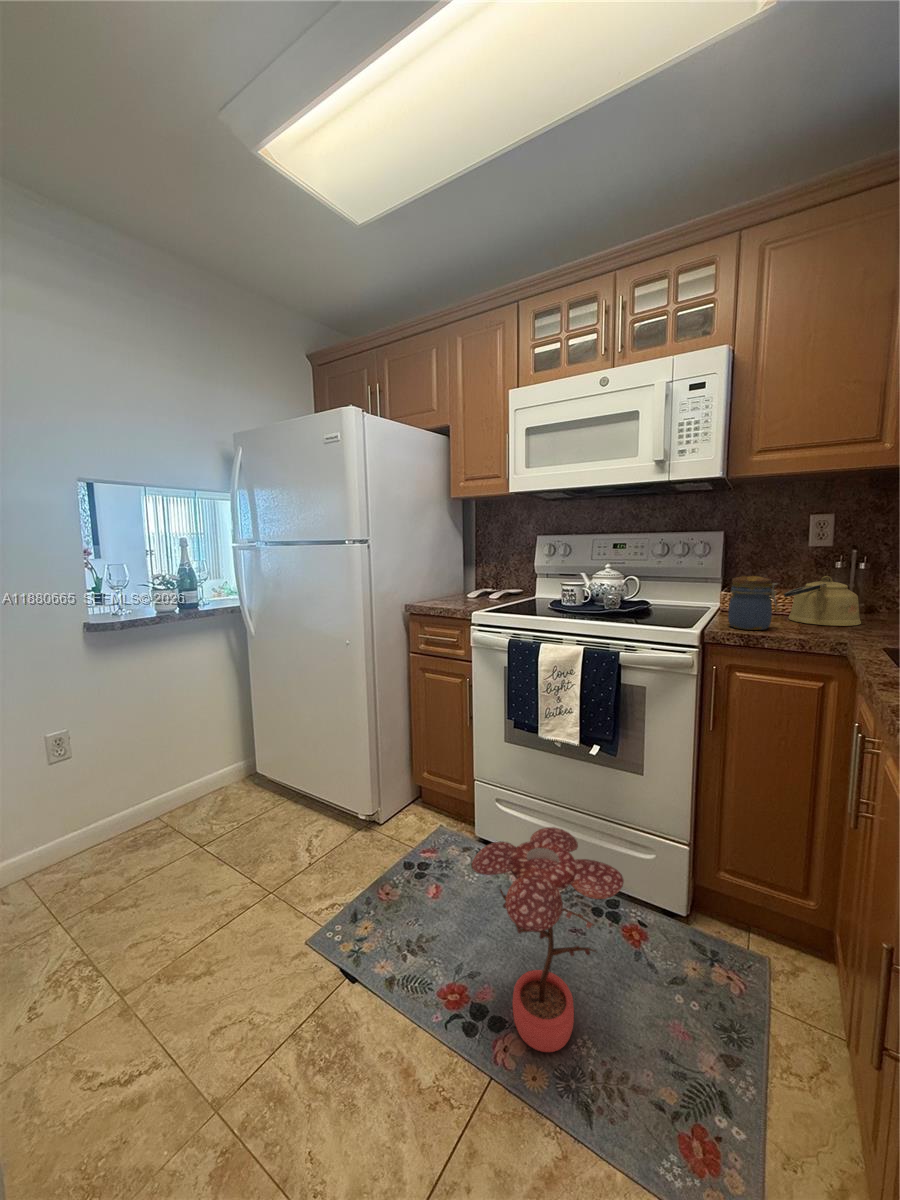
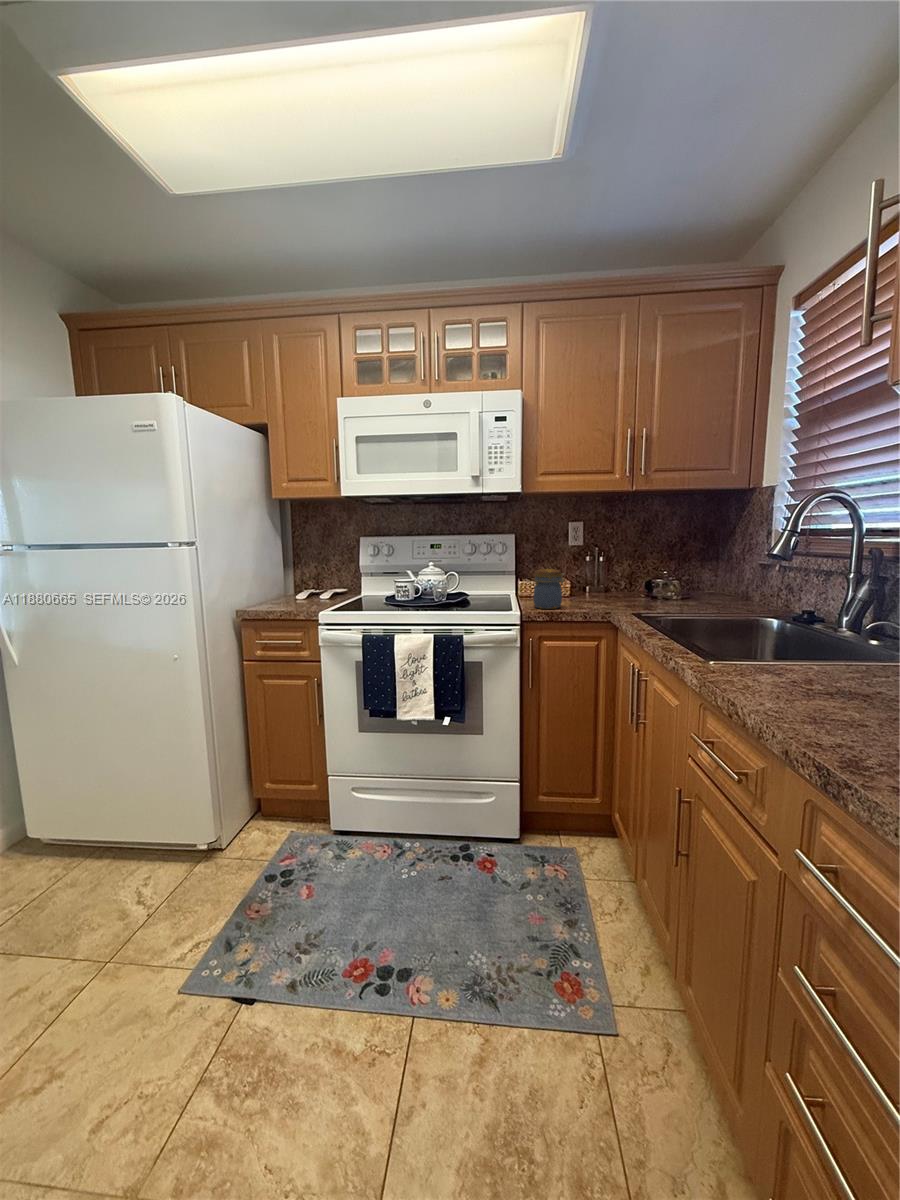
kettle: present [784,576,861,626] -> none [563,567,608,602]
potted plant: present [472,827,624,1052] -> none [374,791,500,979]

